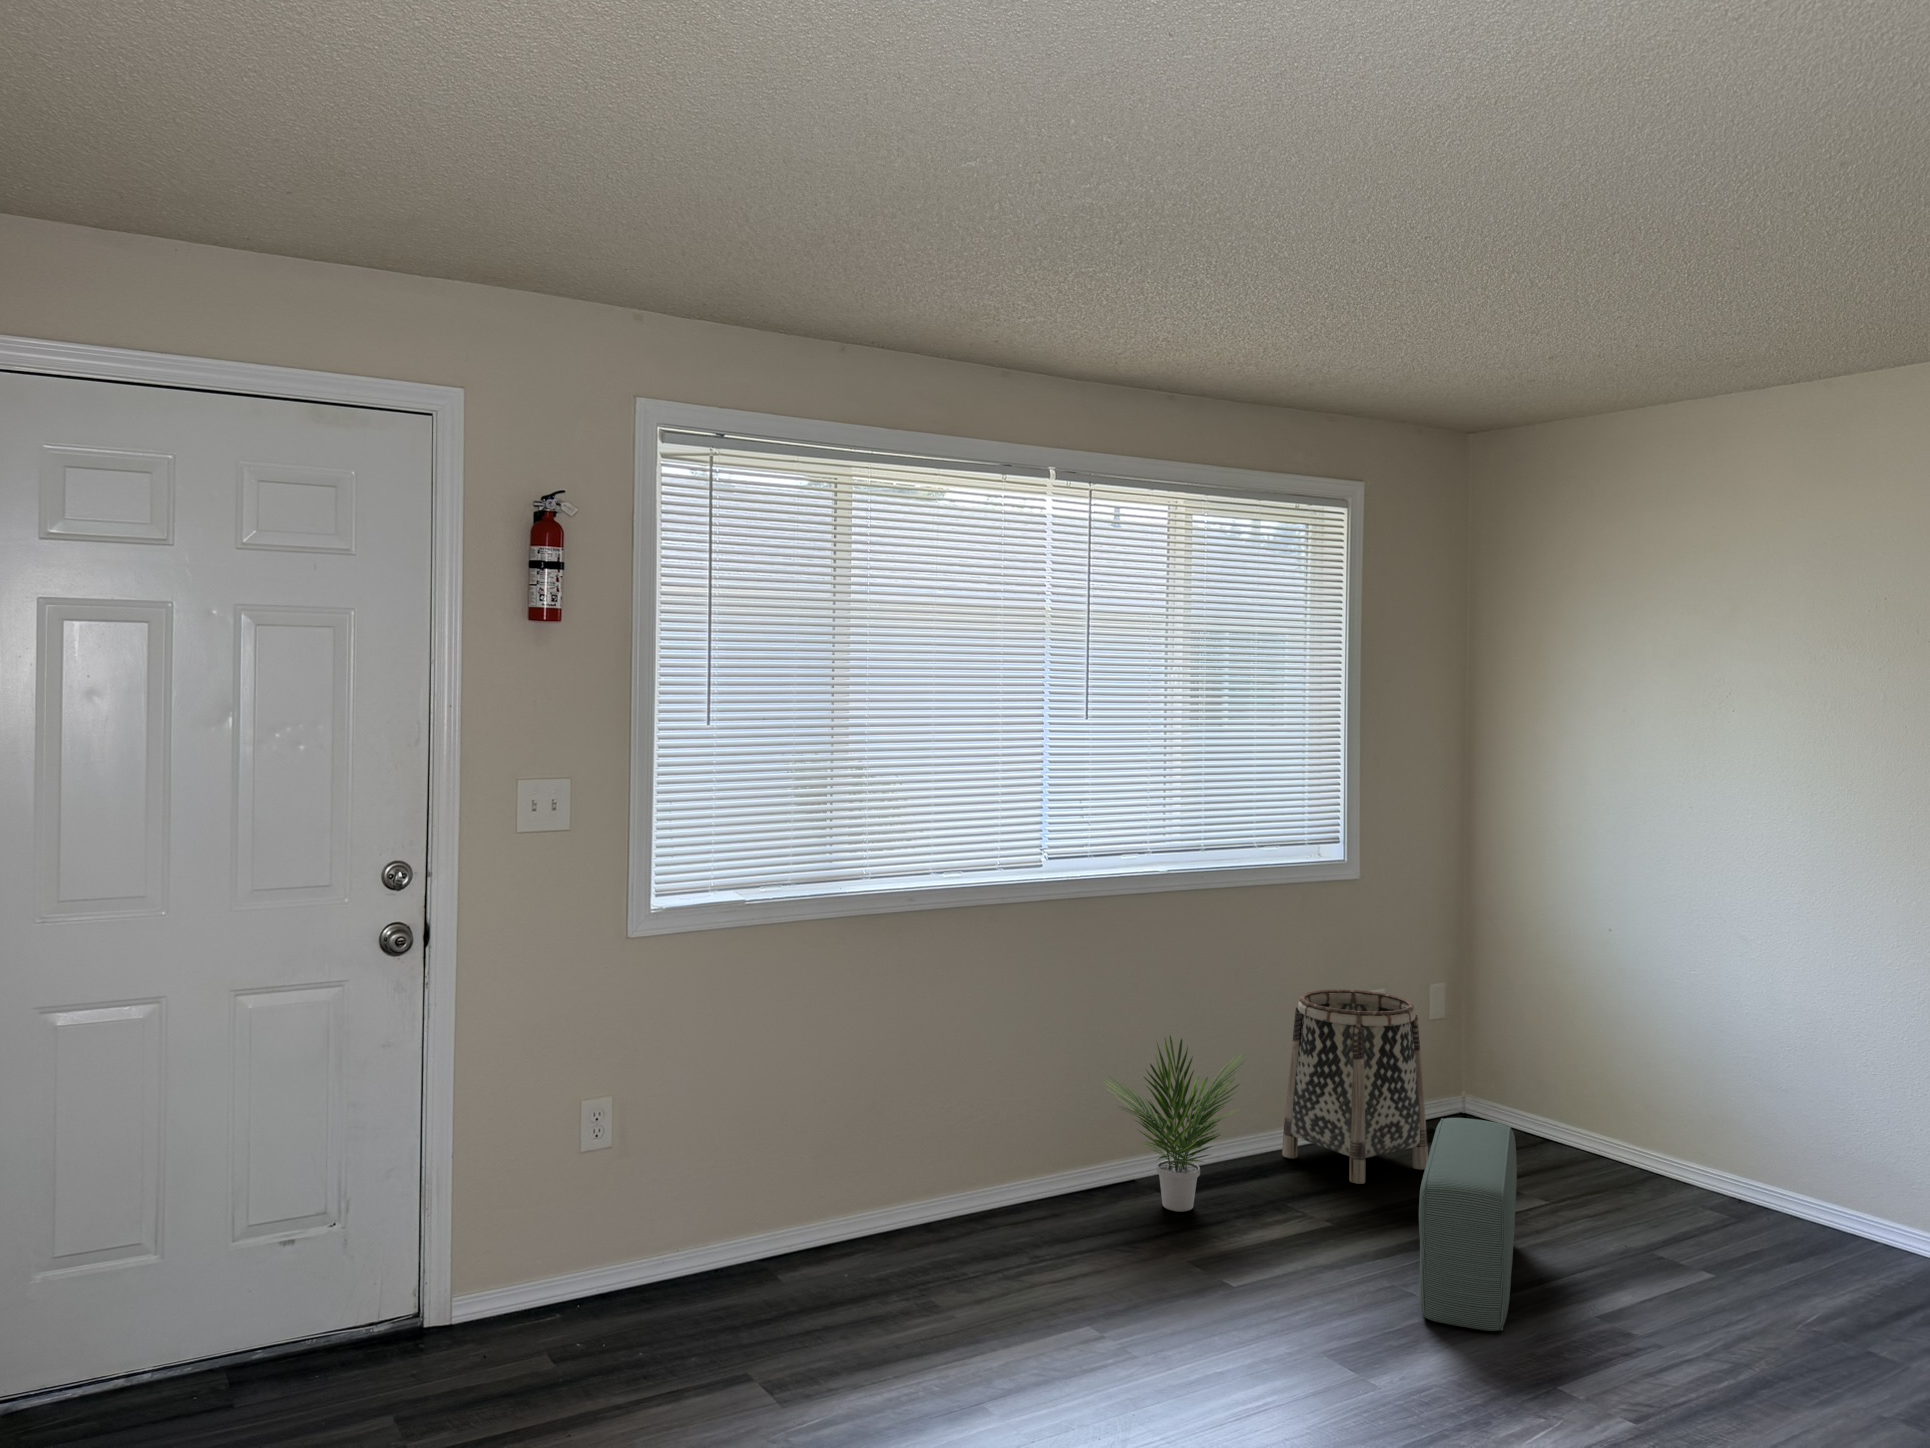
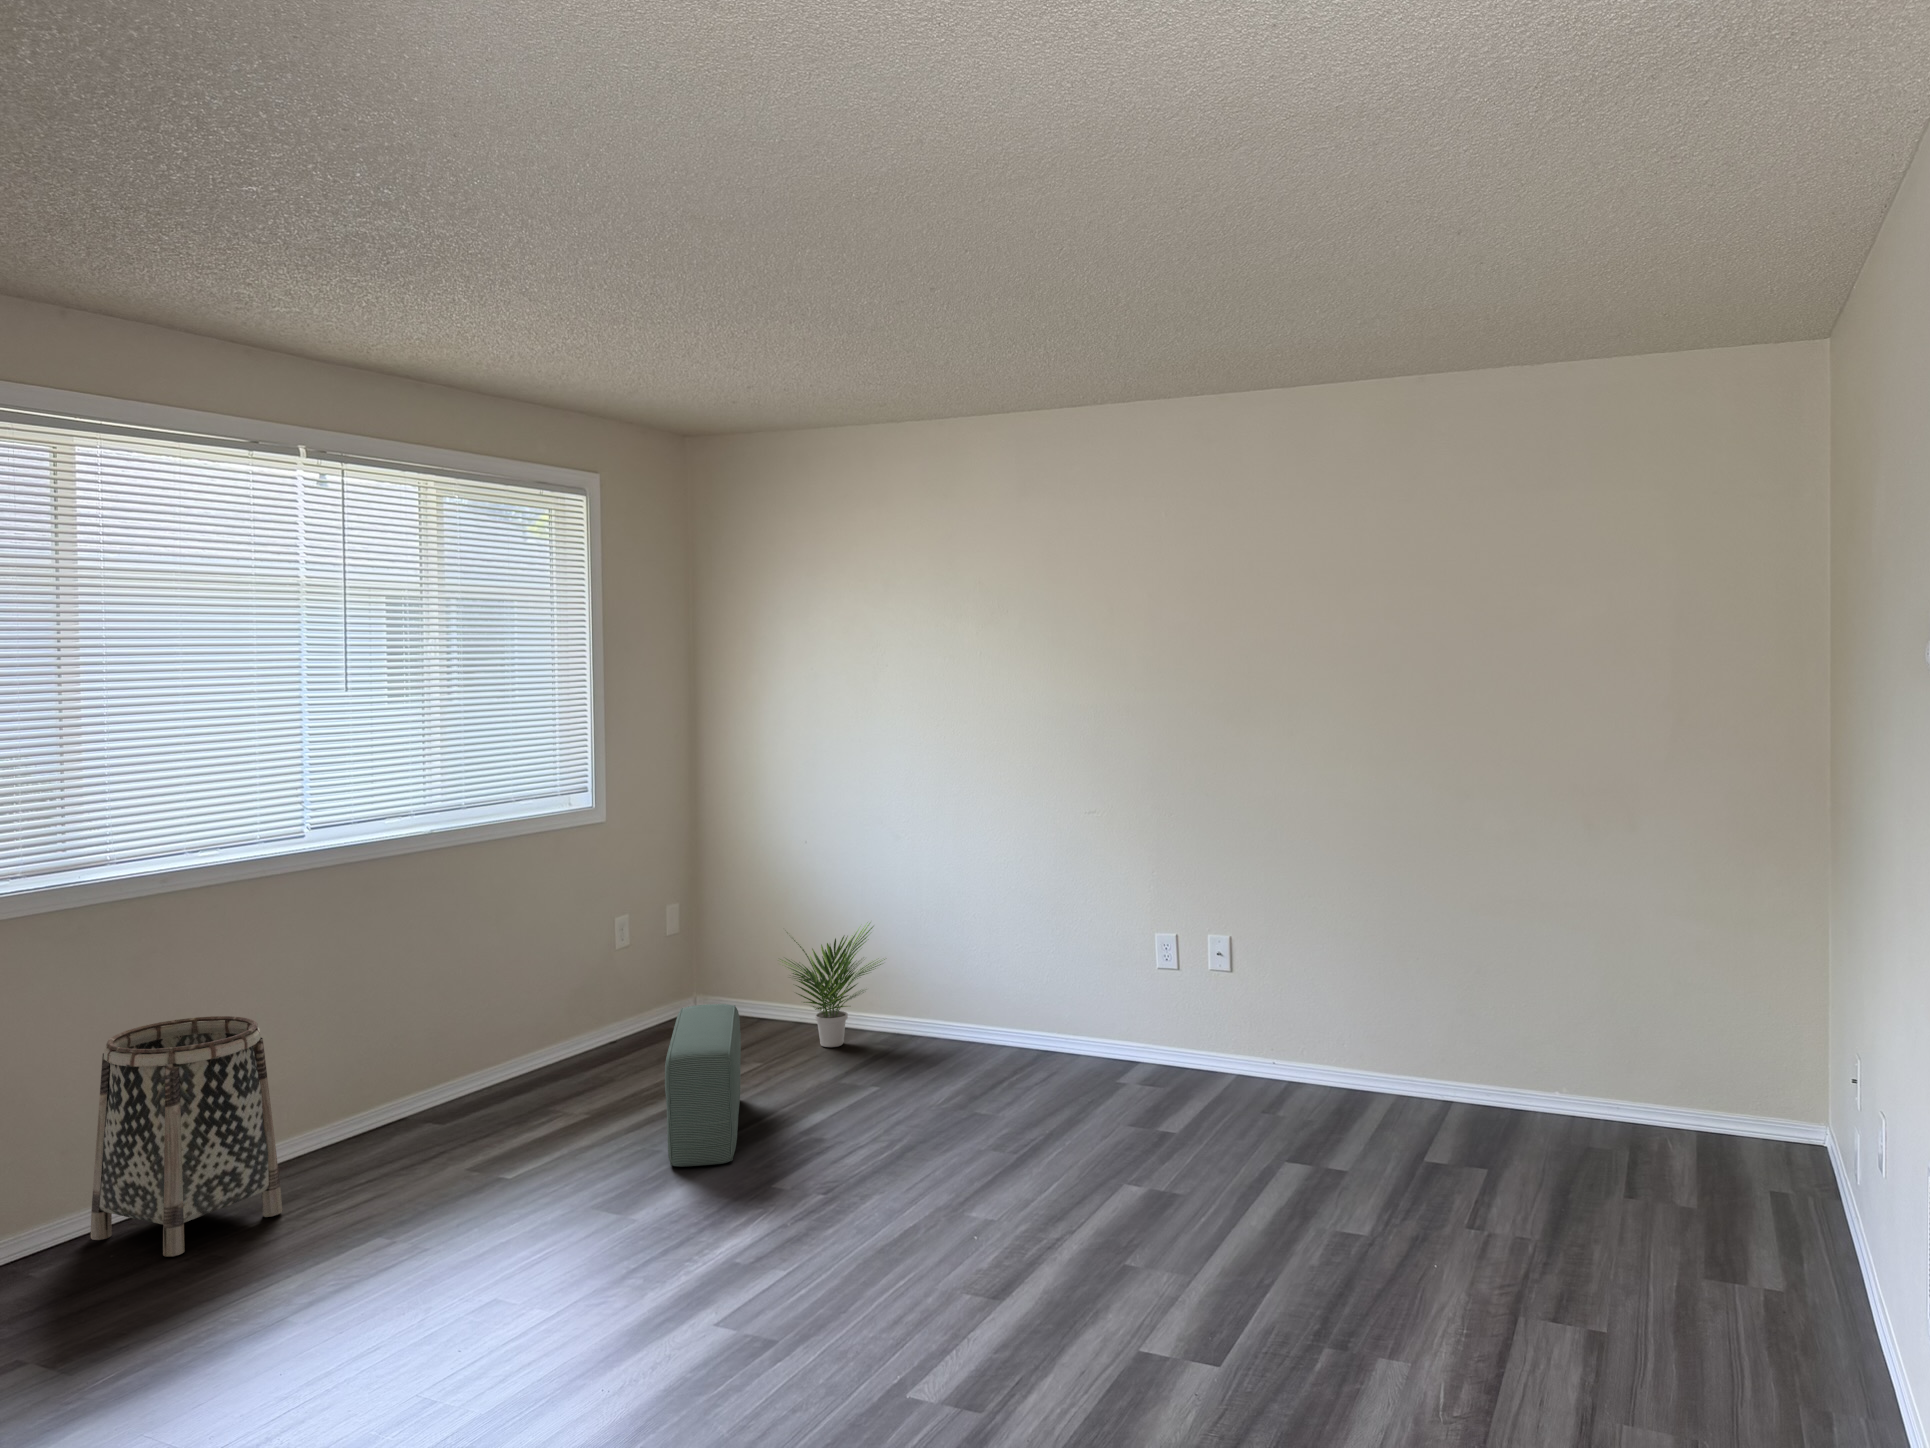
basket: present [1282,989,1428,1184] -> present [90,1016,282,1256]
potted plant: present [1103,1036,1245,1212] -> present [780,923,885,1047]

